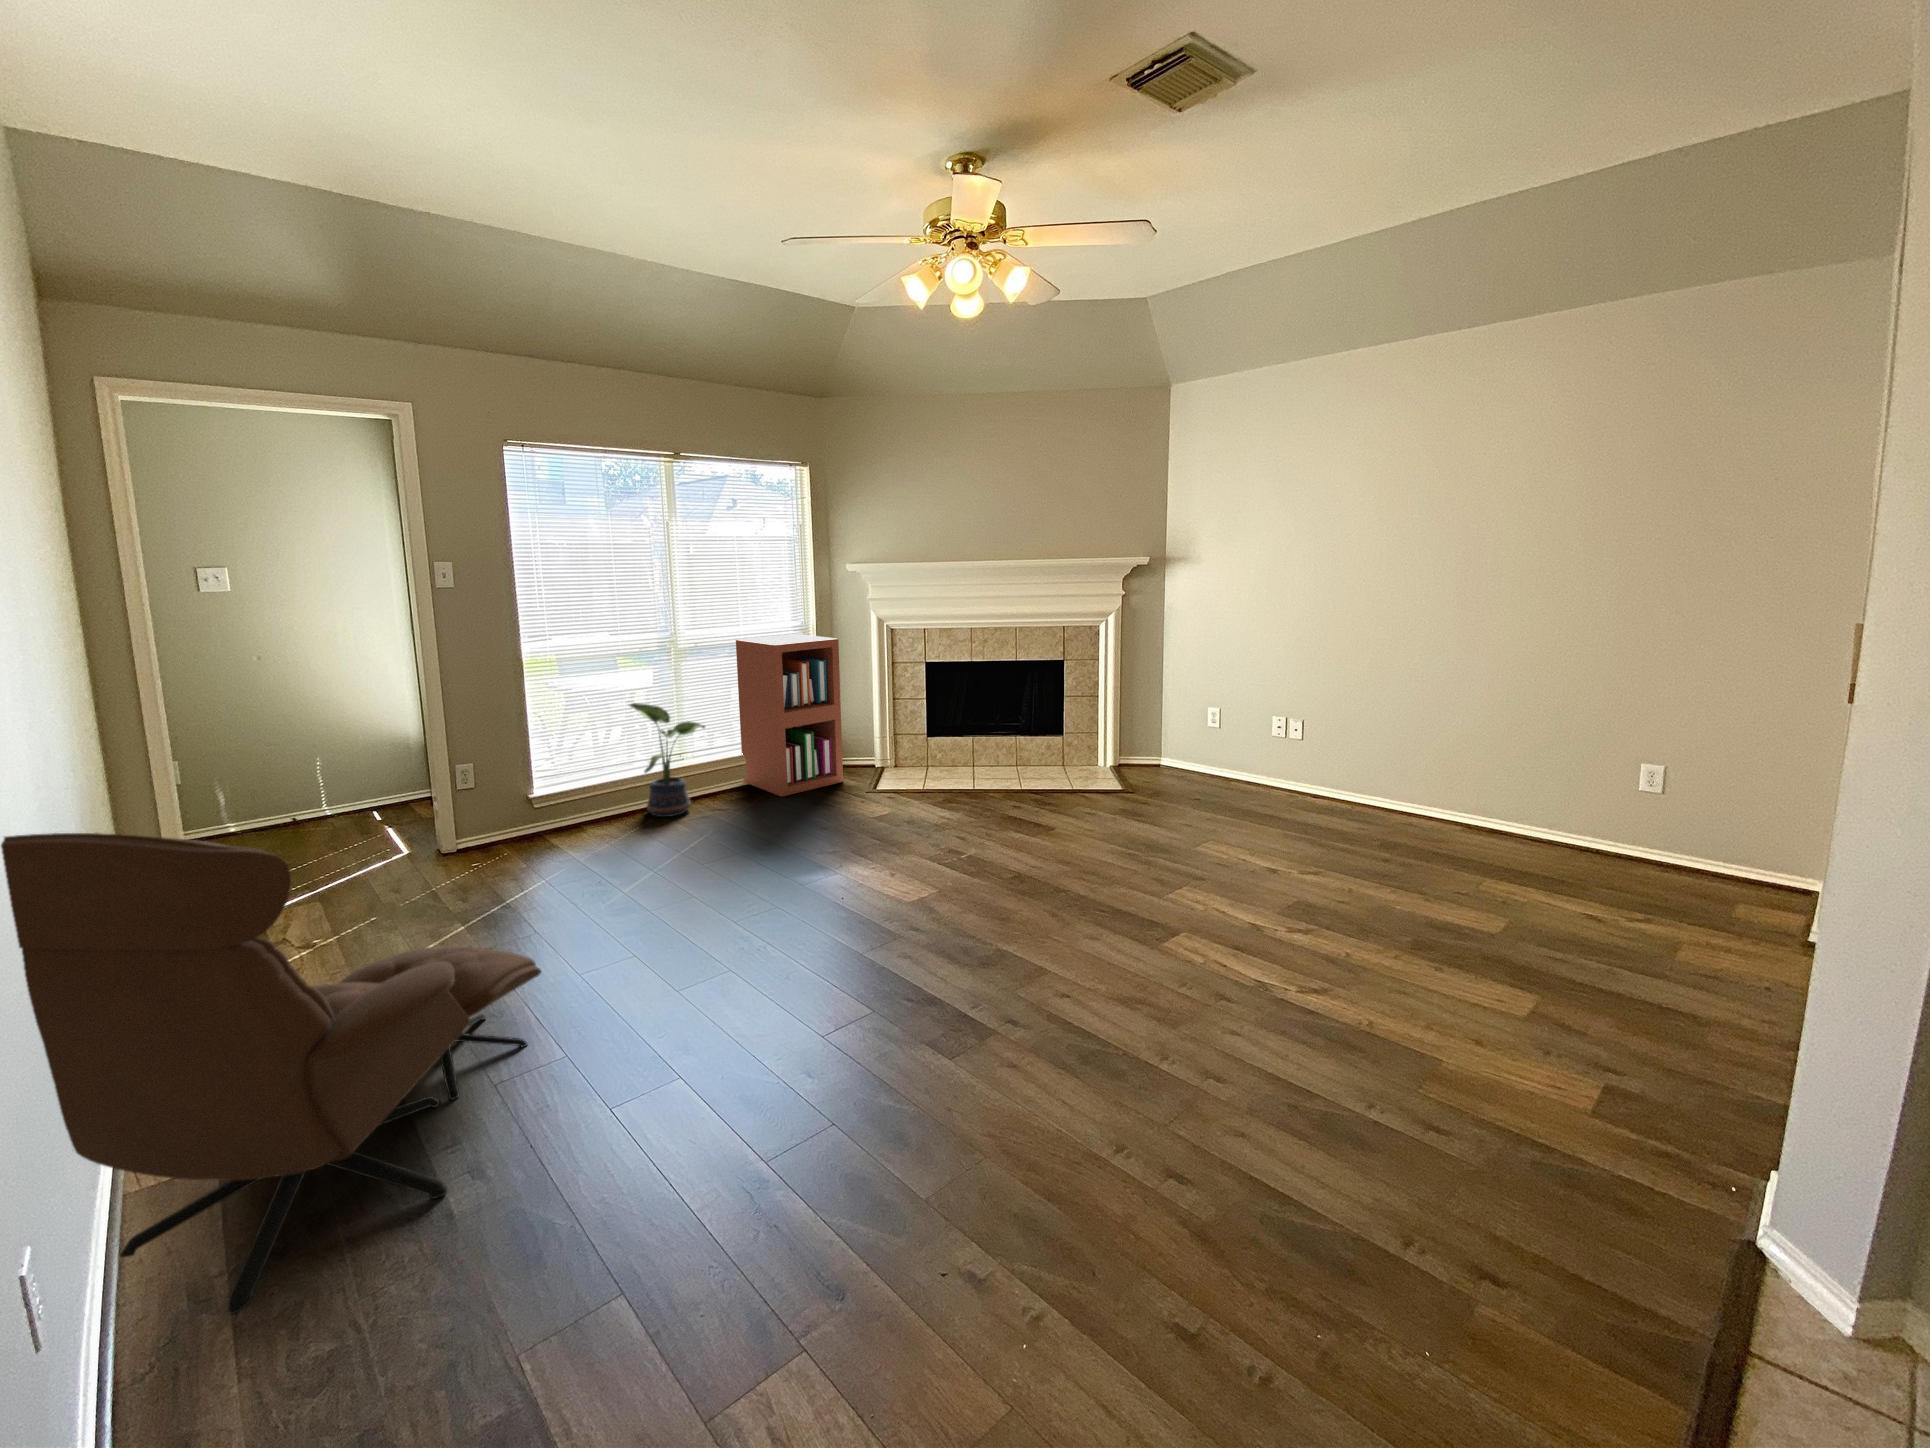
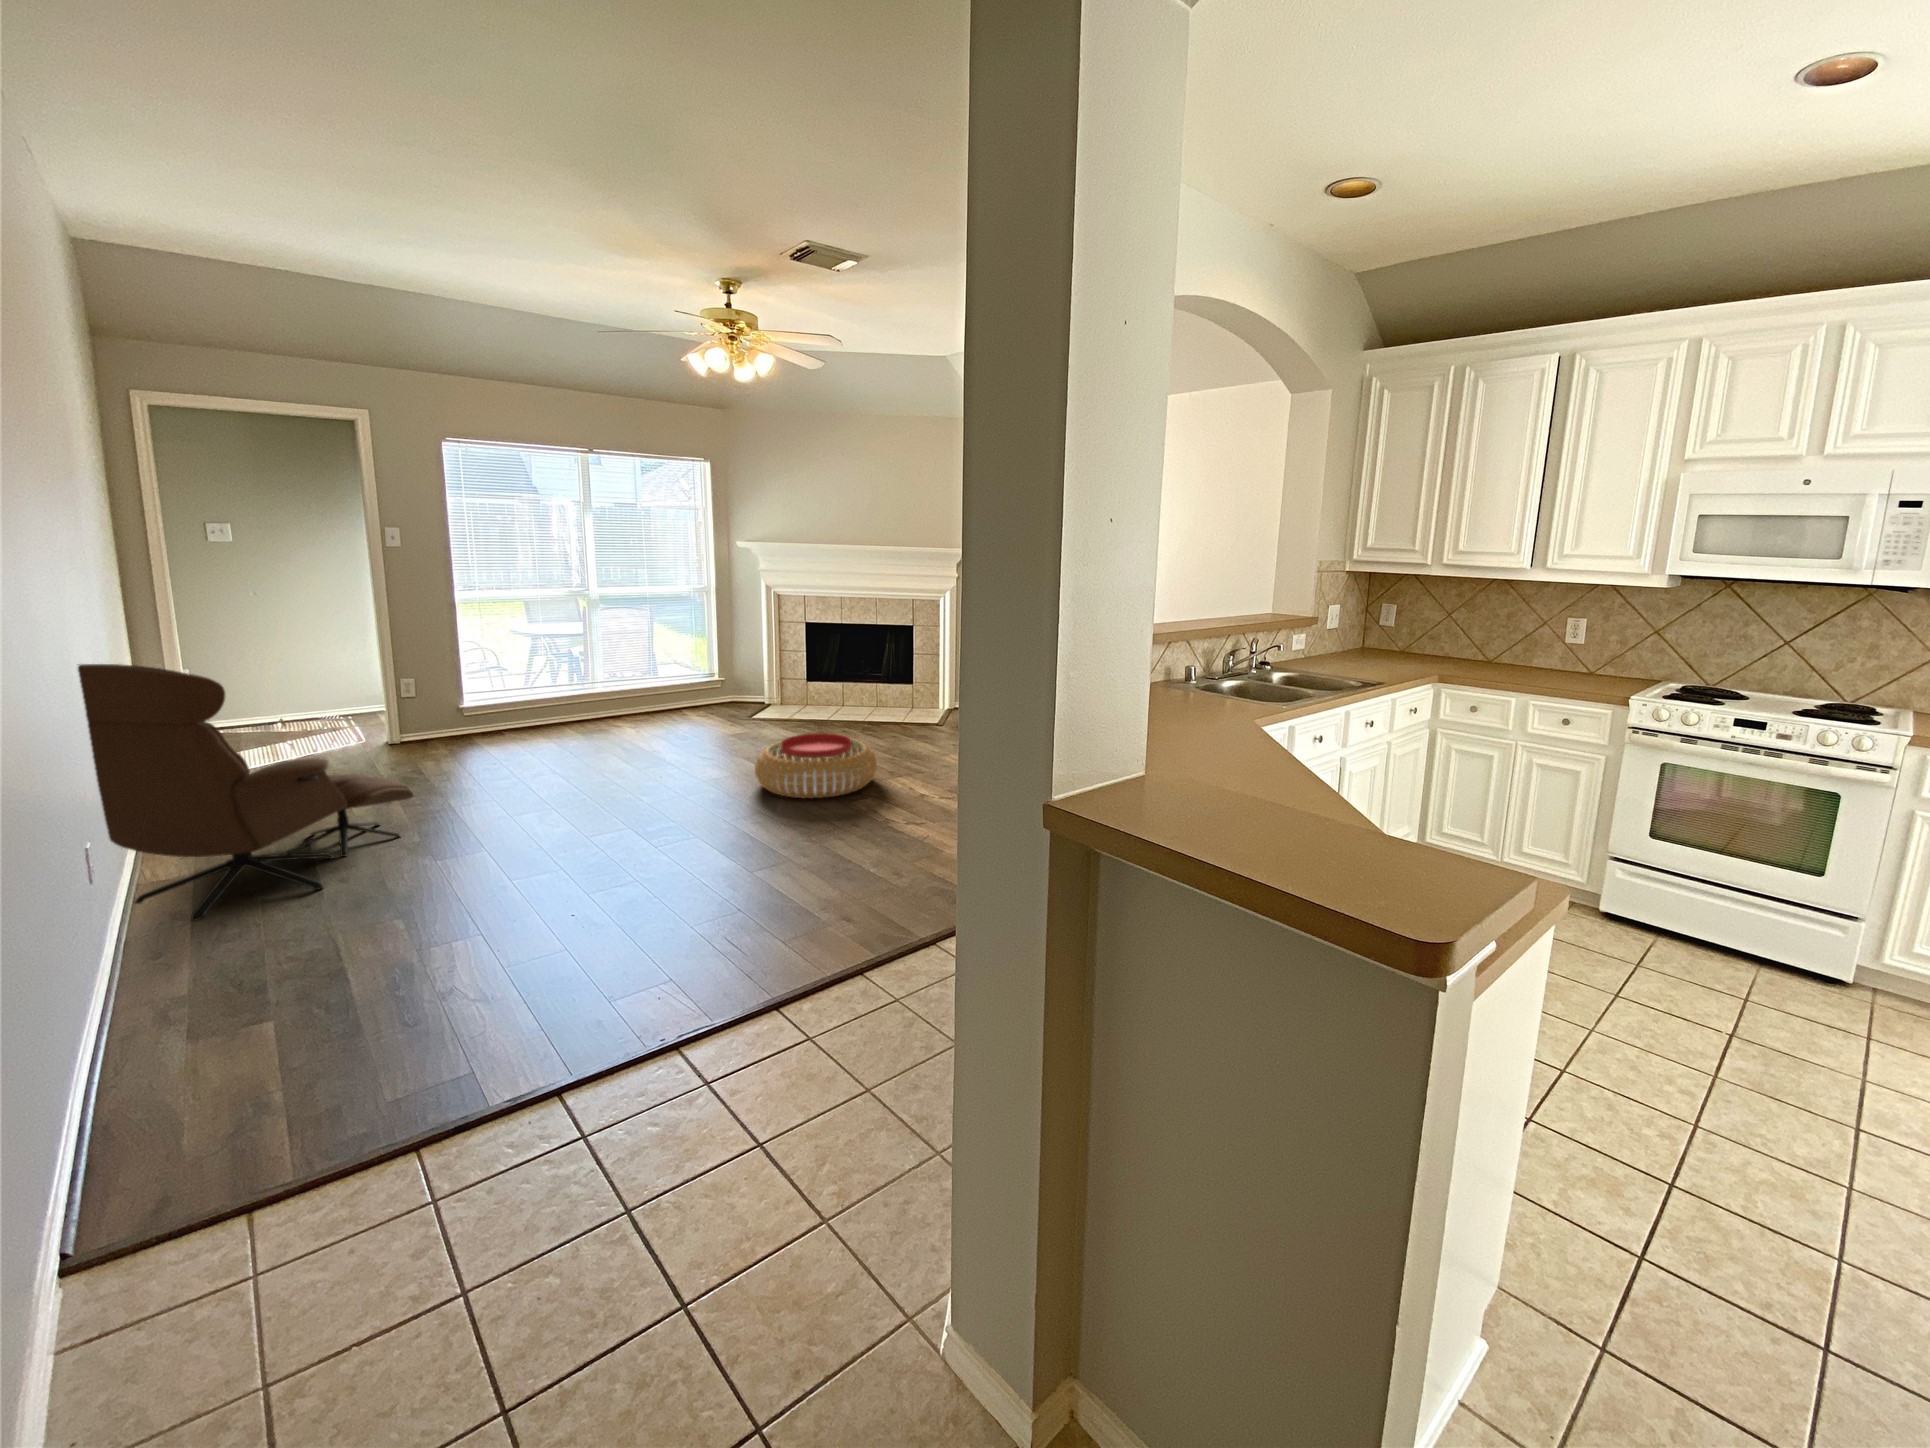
bookshelf: present [736,634,843,797] -> none [646,595,730,720]
potted plant: present [630,703,705,817] -> none [549,642,612,729]
pouf: none [980,824,1156,932] -> present [755,733,877,798]

